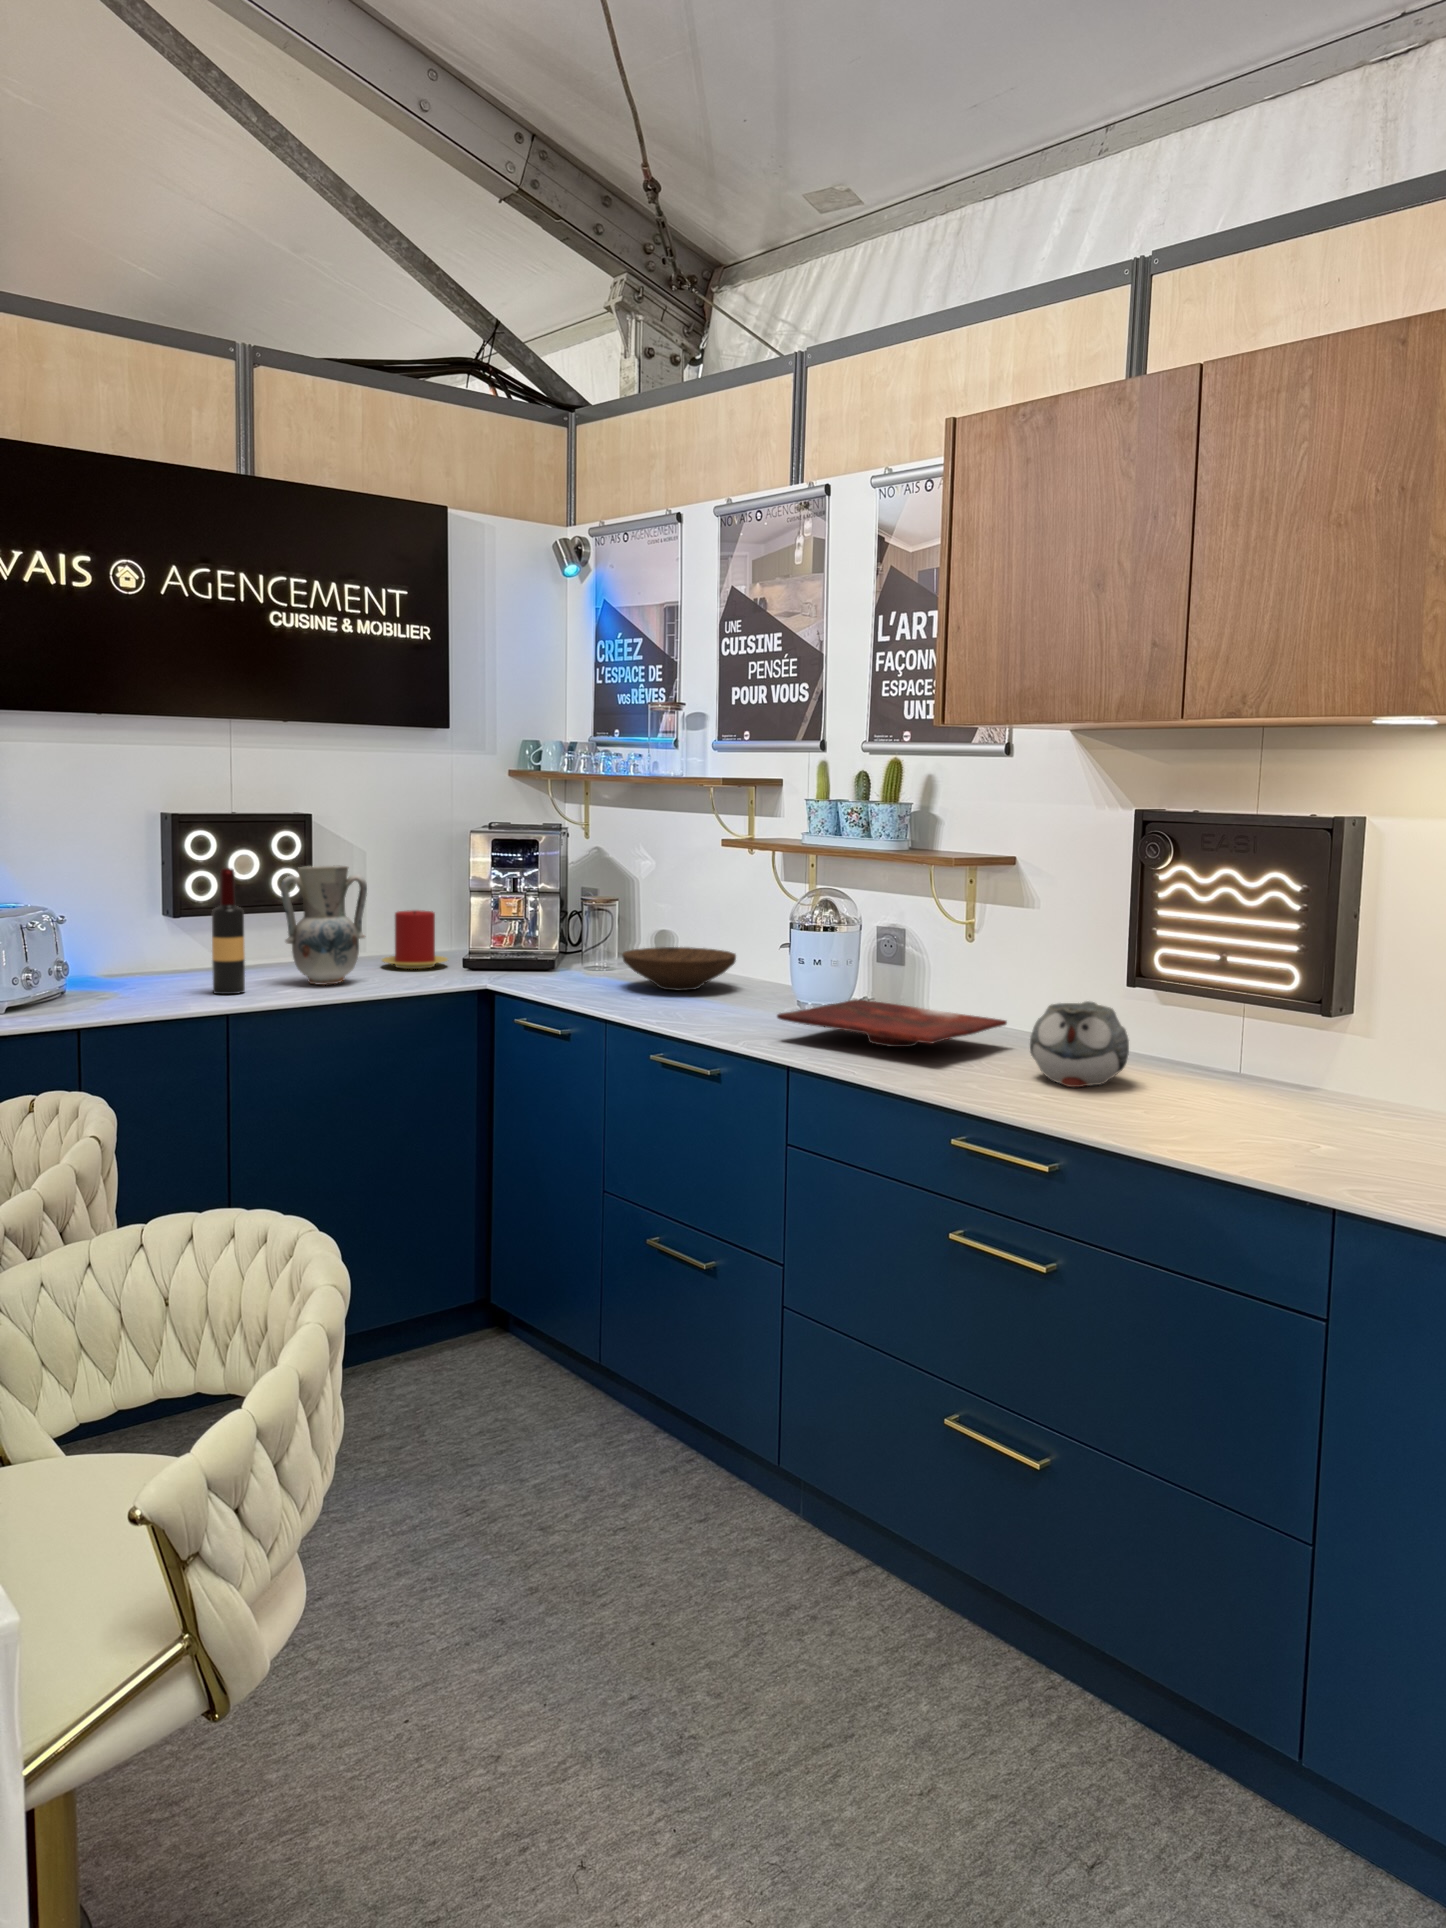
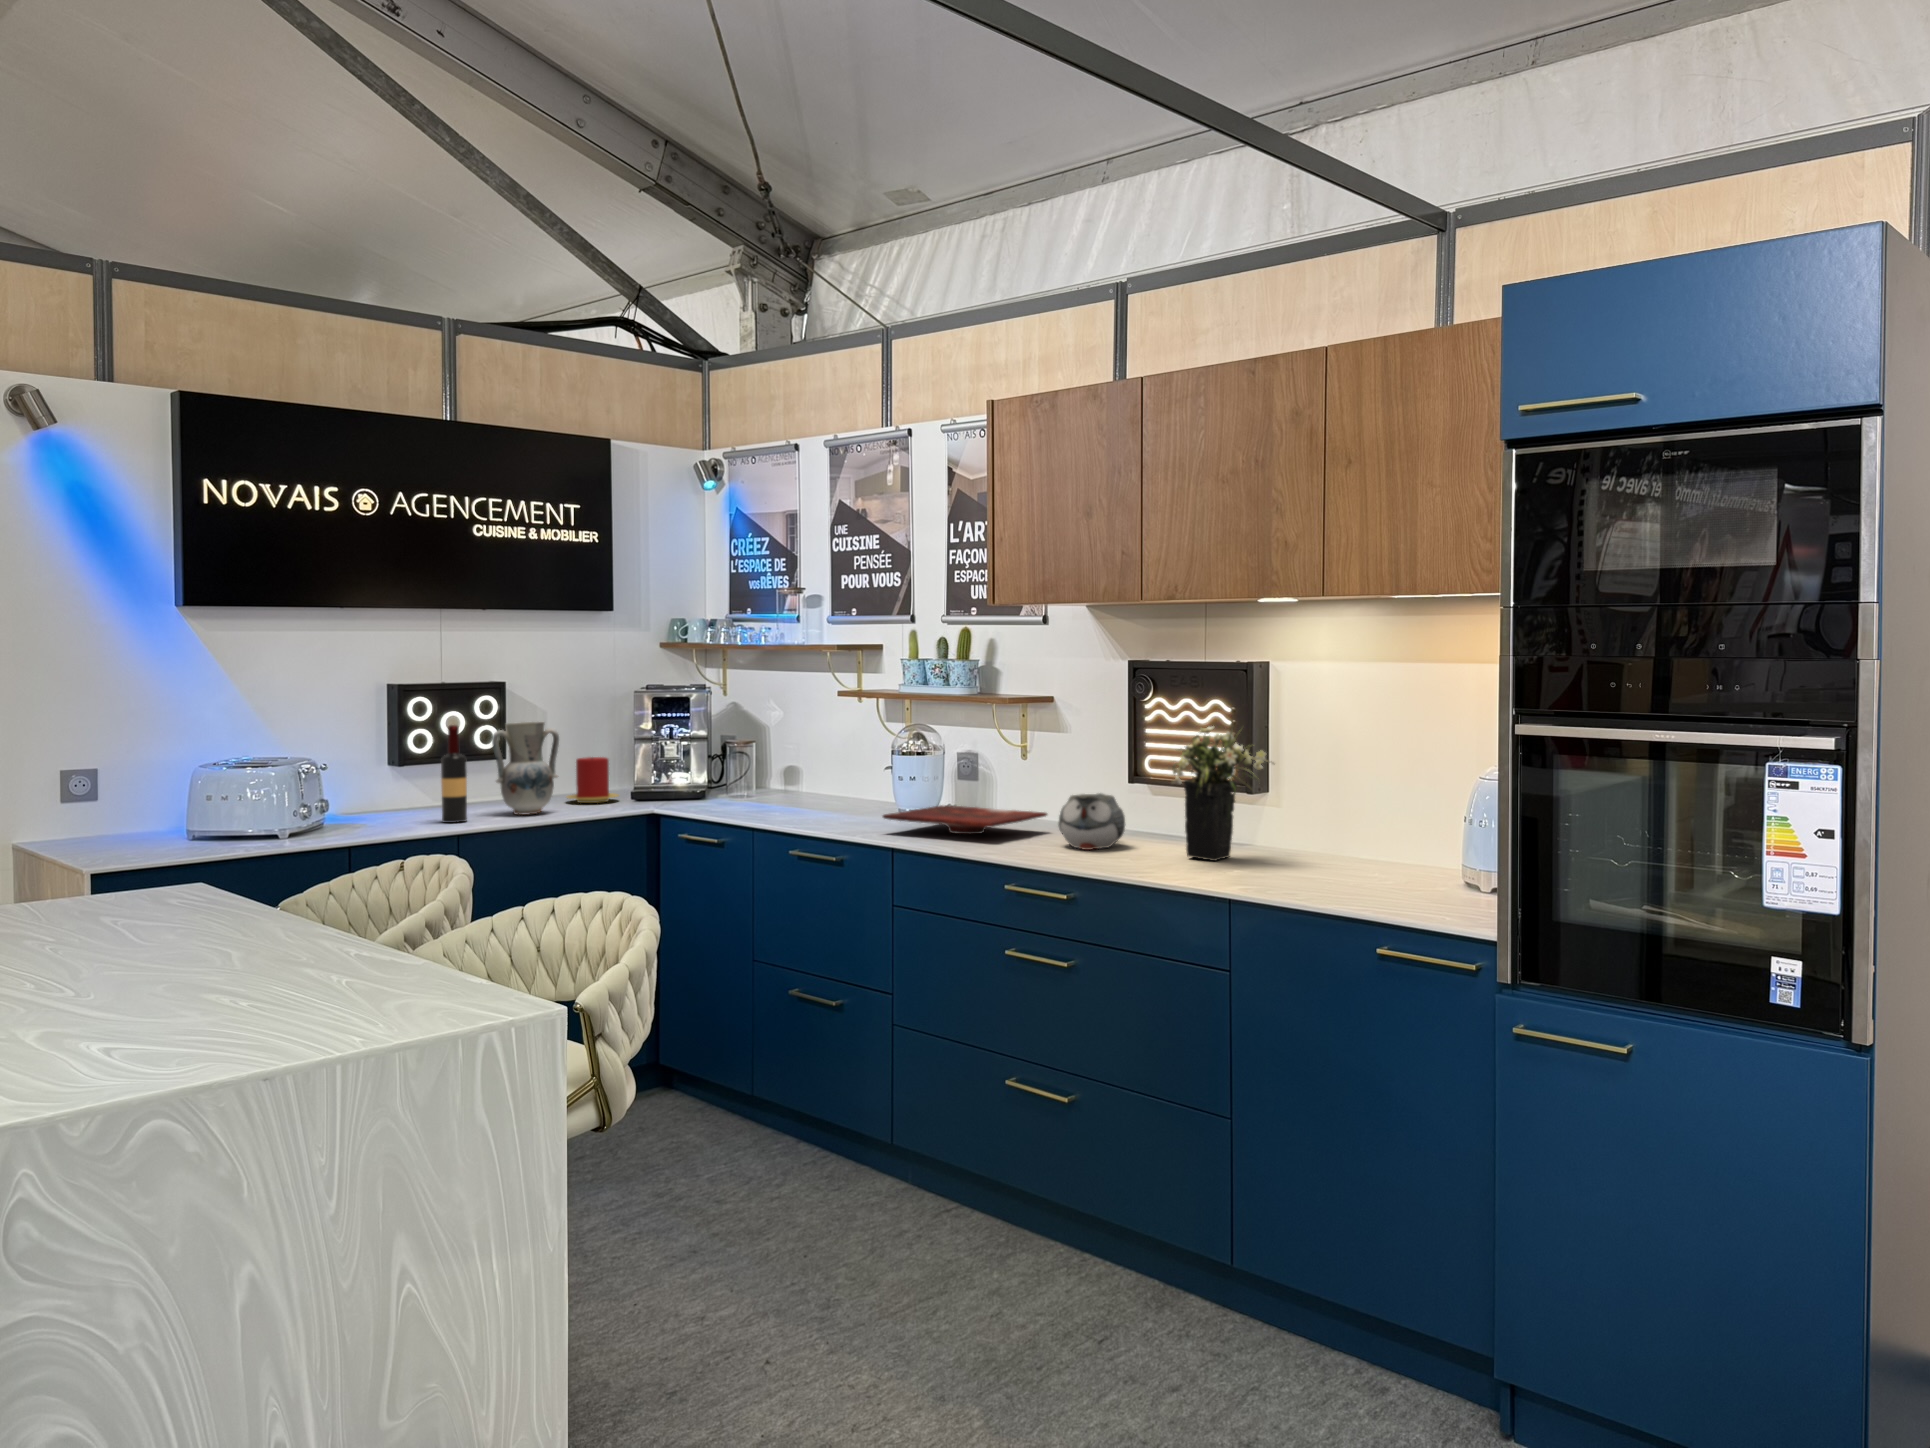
flower arrangement: none [1205,912,1384,1122] -> present [1171,724,1274,861]
wooden bowl: present [622,947,736,991] -> none [762,778,850,809]

